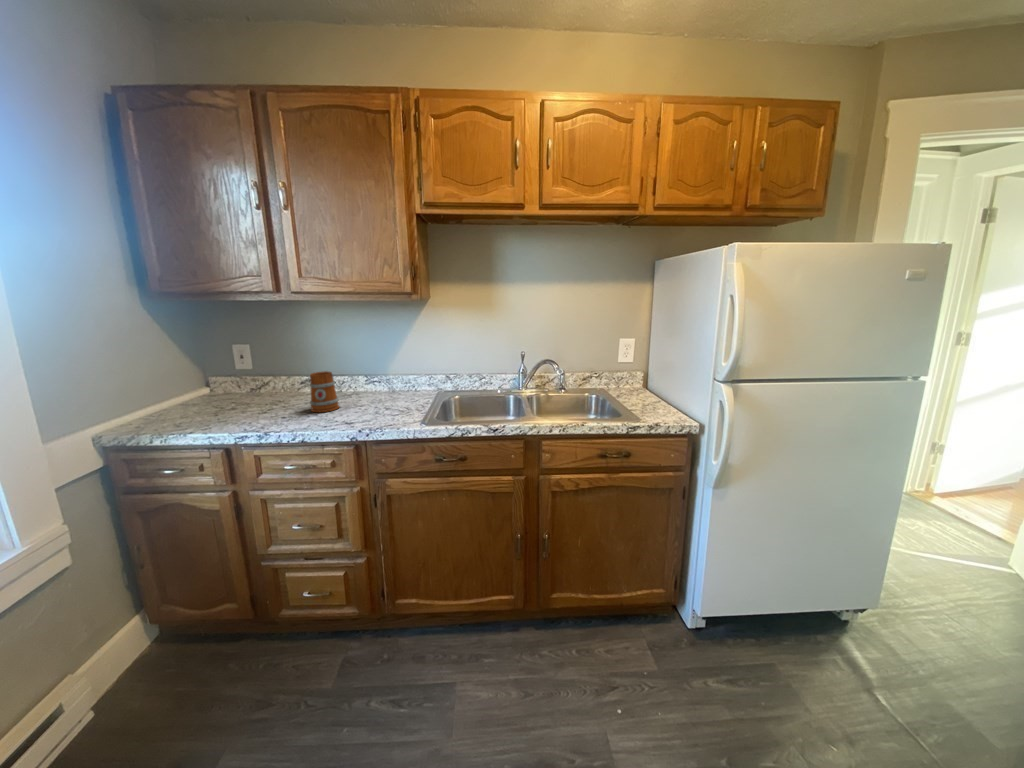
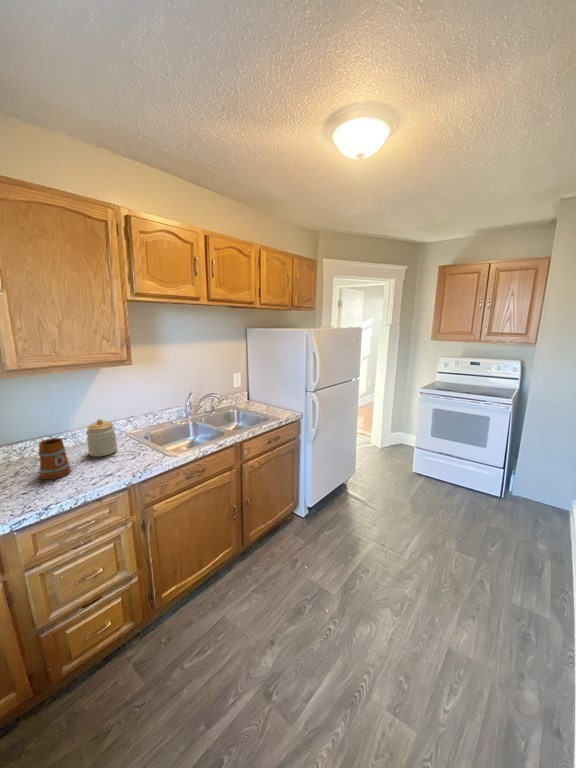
jar: none [369,363,402,405] -> present [86,419,117,457]

